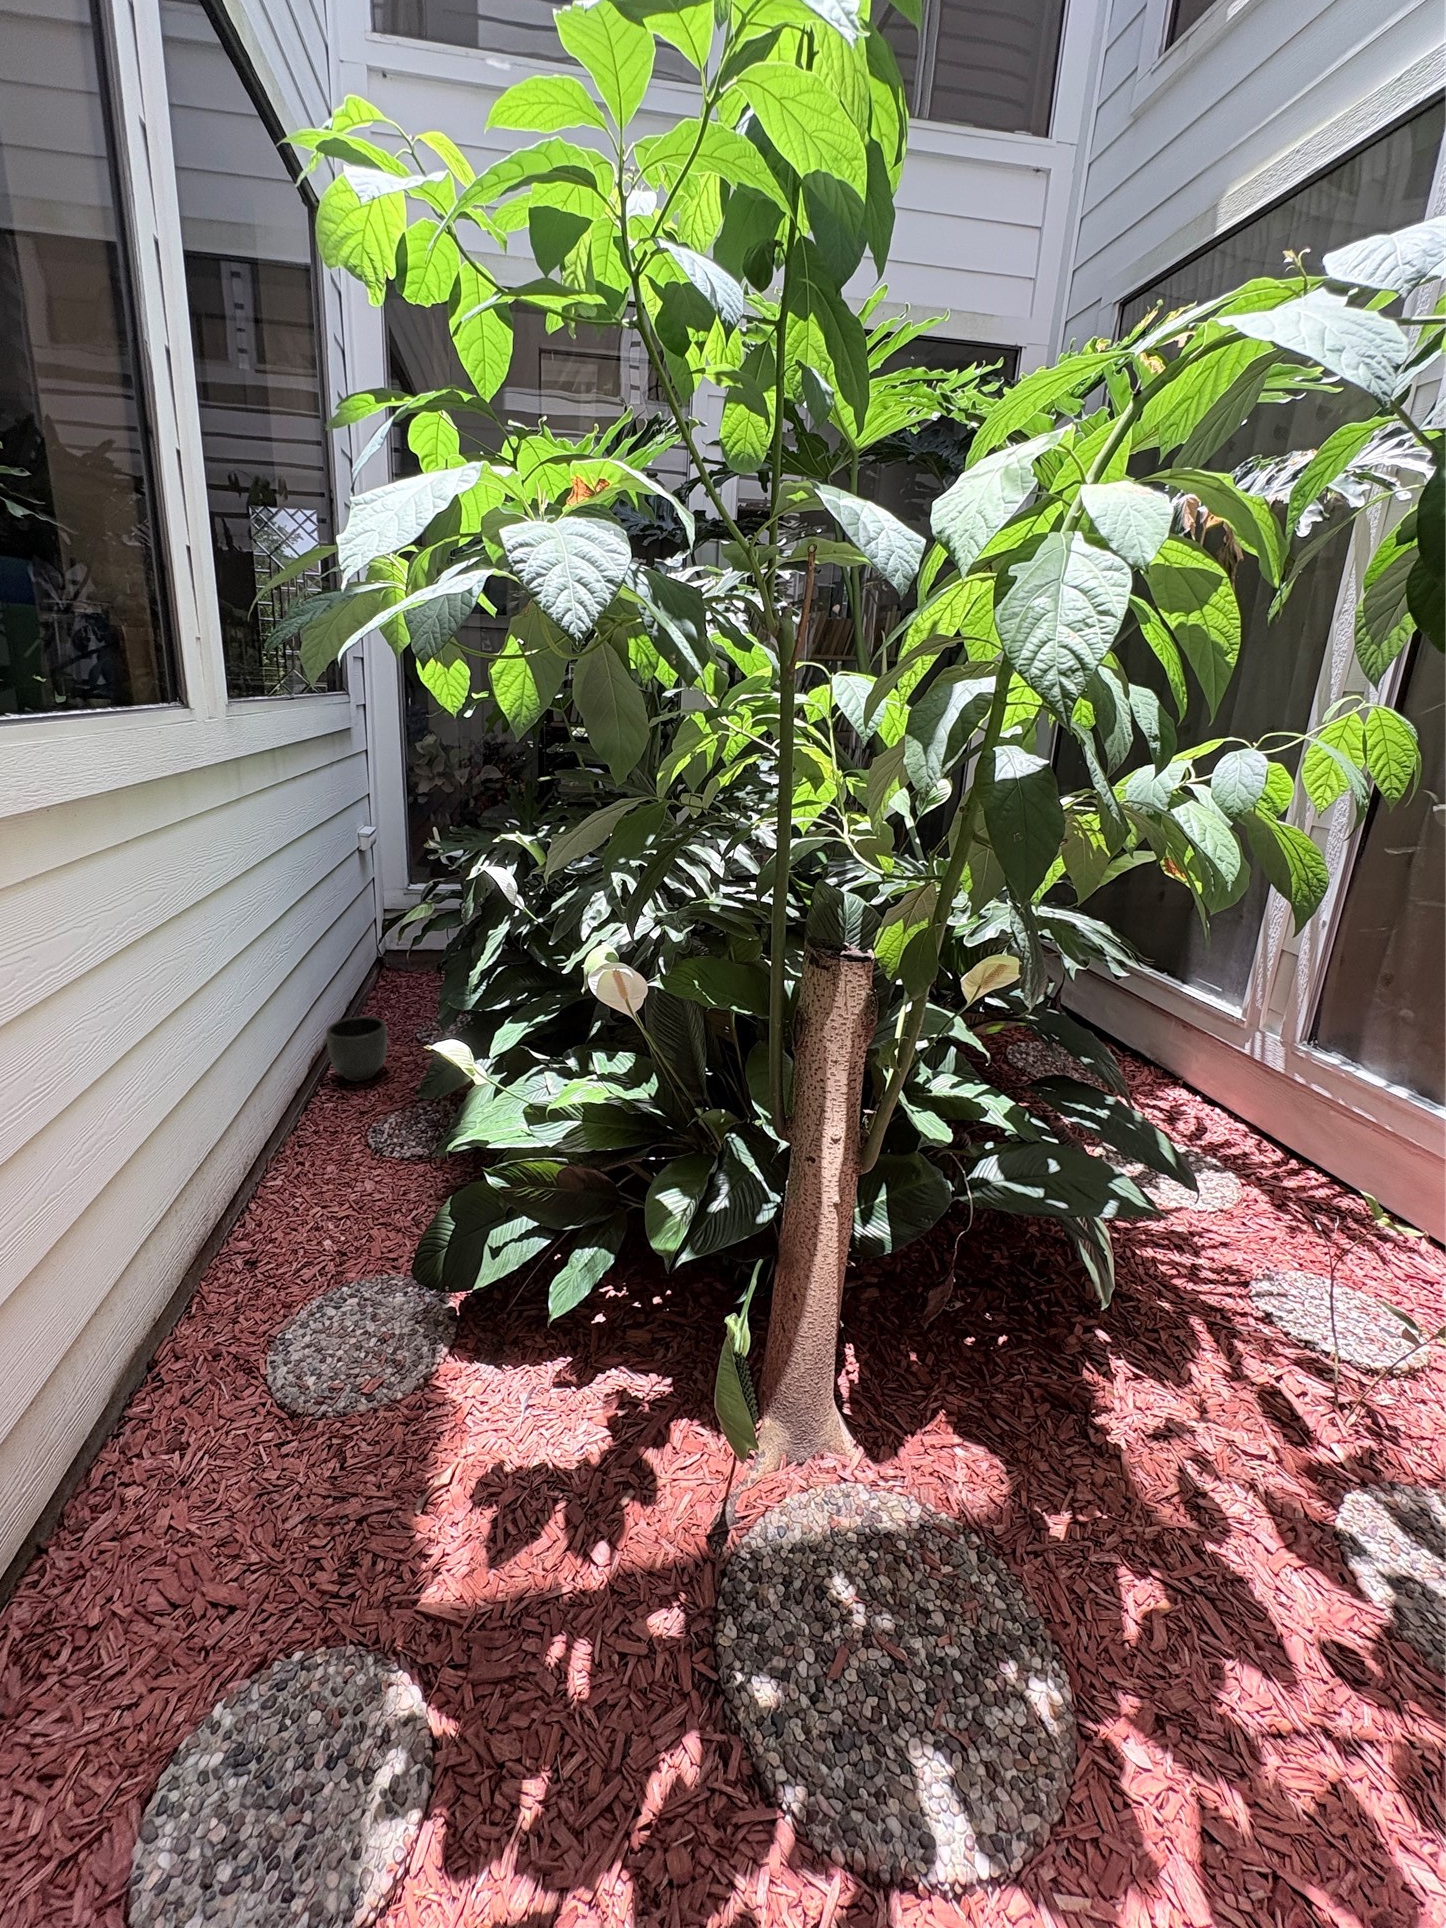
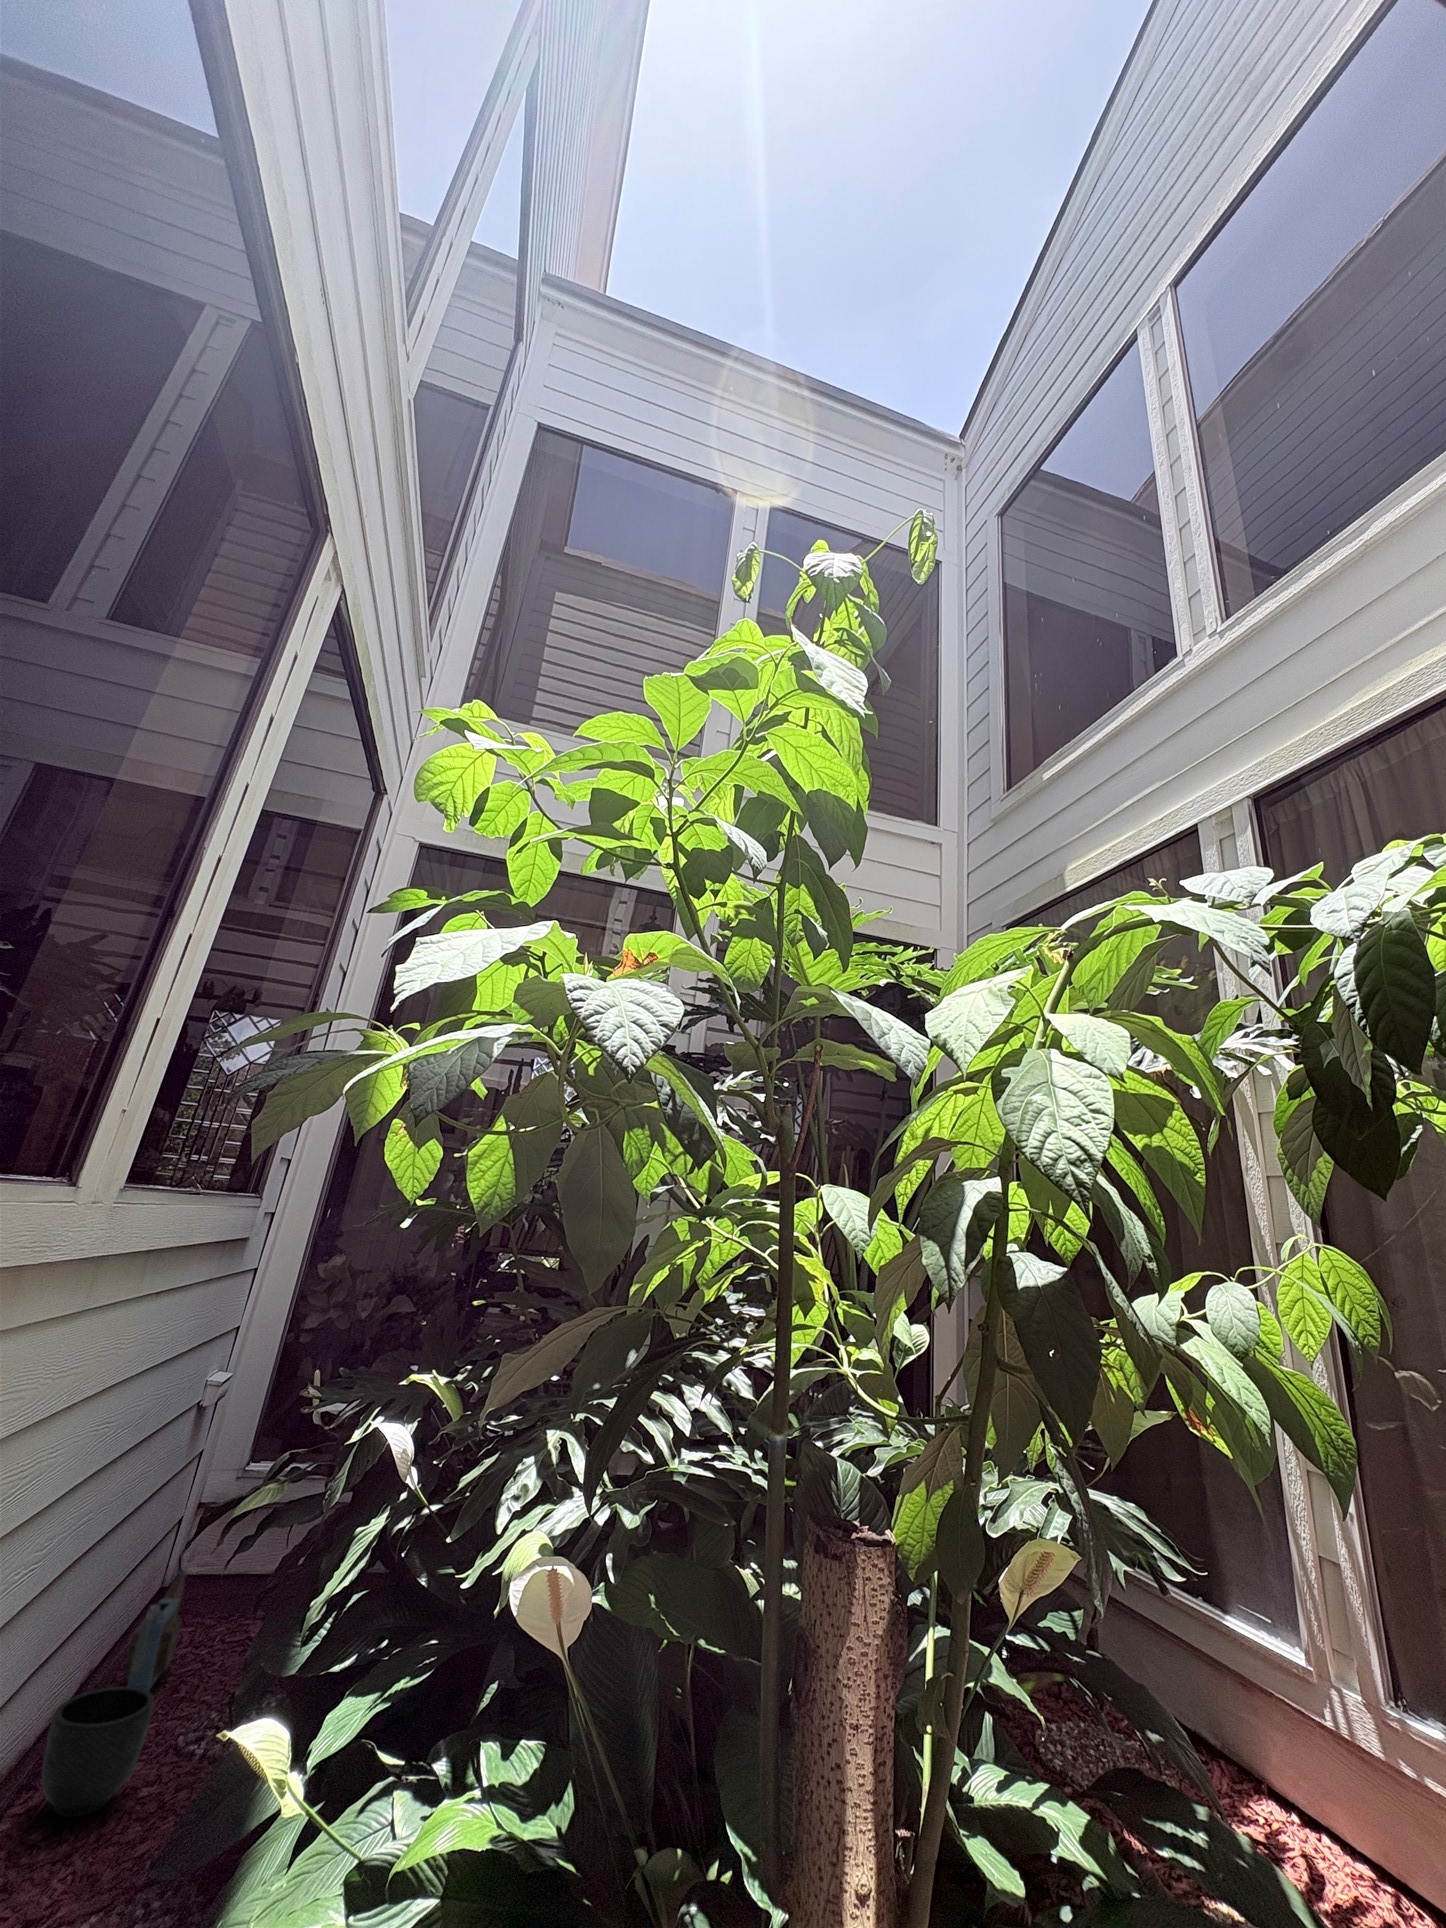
watering can: none [366,947,398,1017] -> present [123,1572,186,1692]

